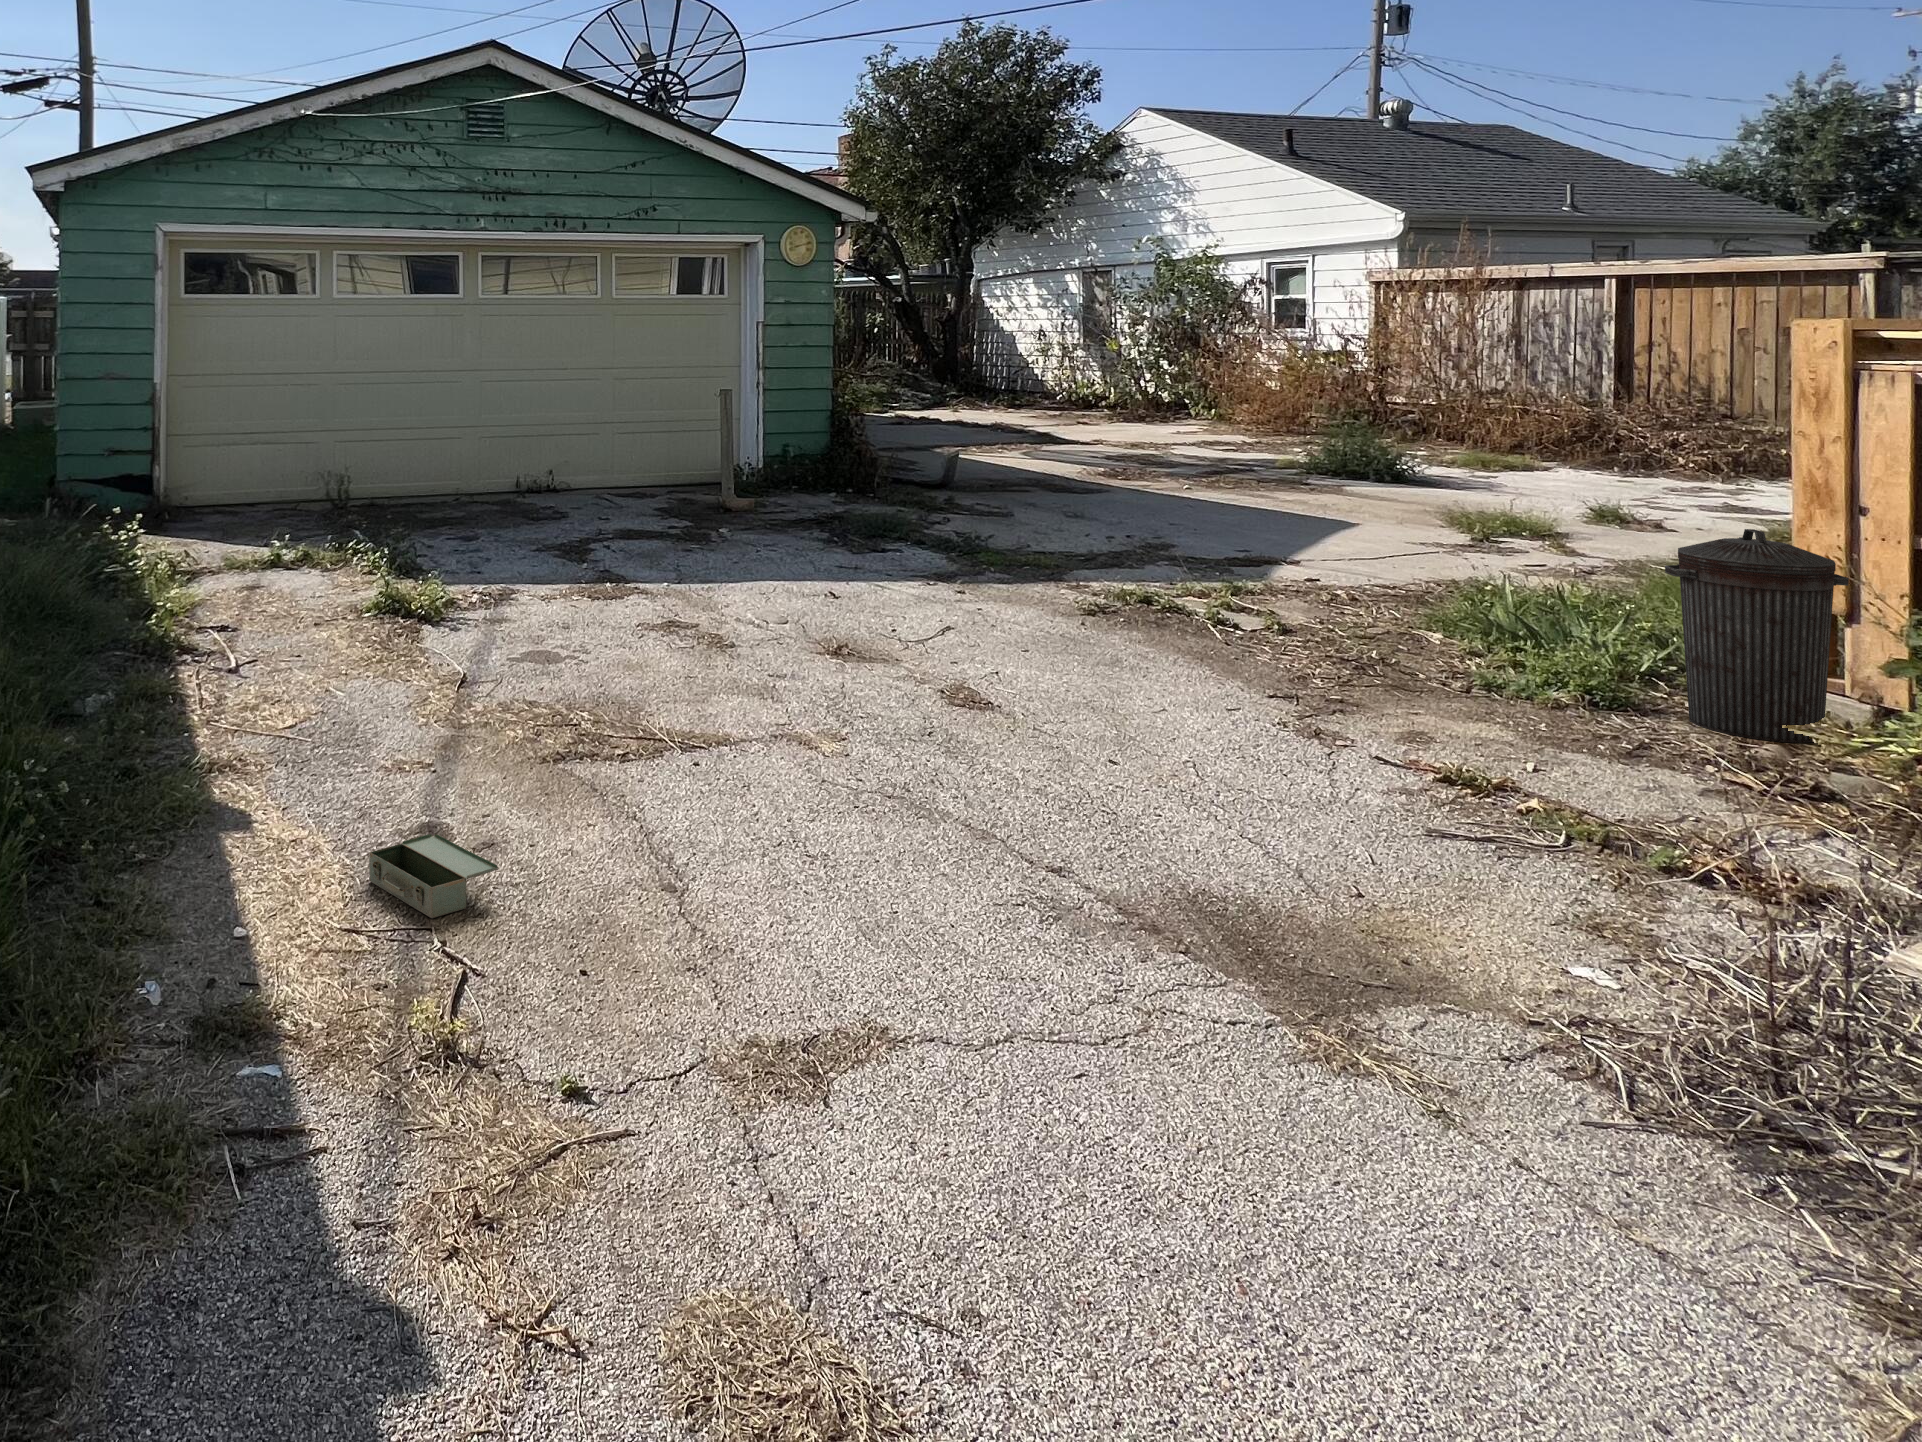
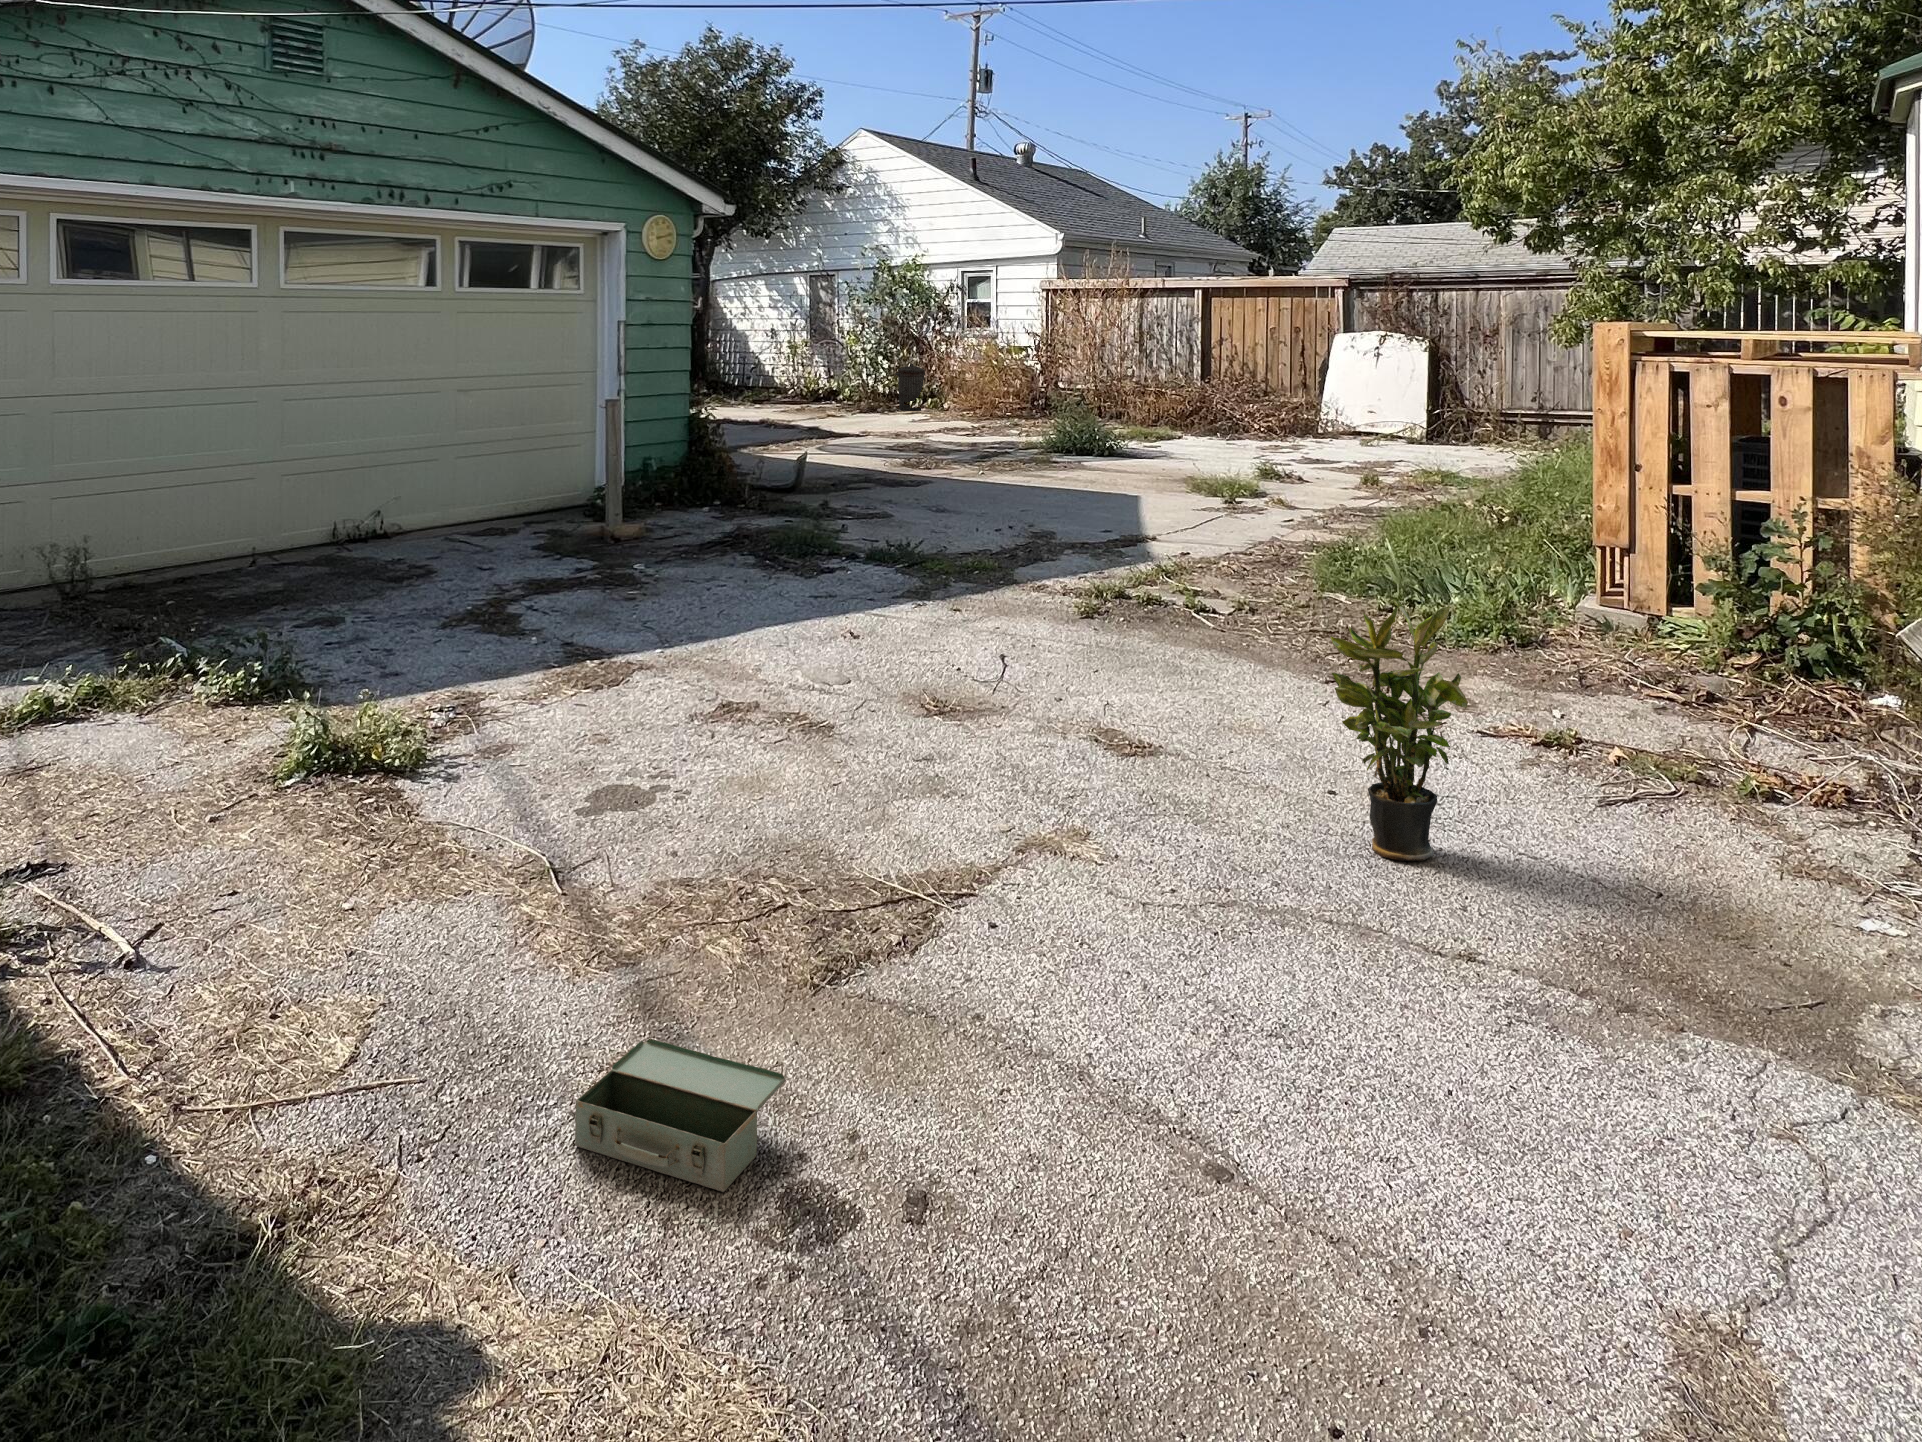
trash can: present [1665,529,1849,743] -> present [895,364,925,411]
potted plant: none [1126,611,1274,863] -> present [1330,598,1468,861]

